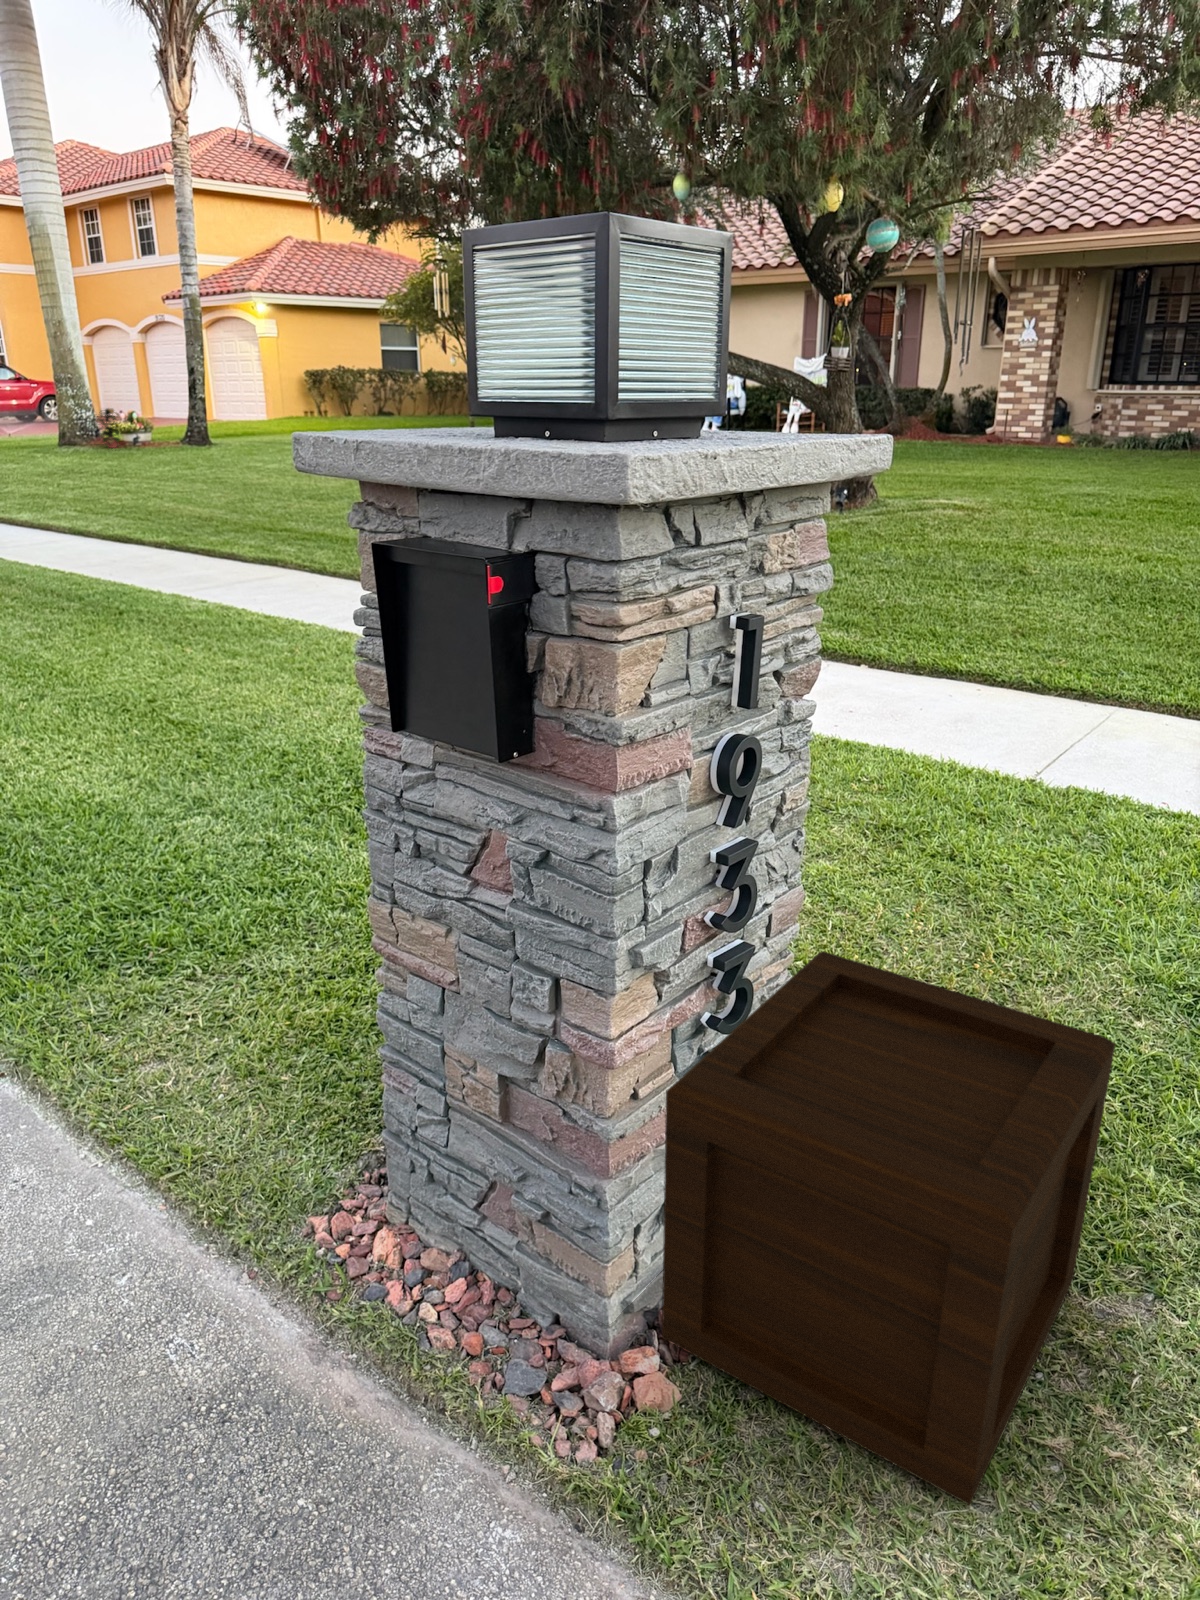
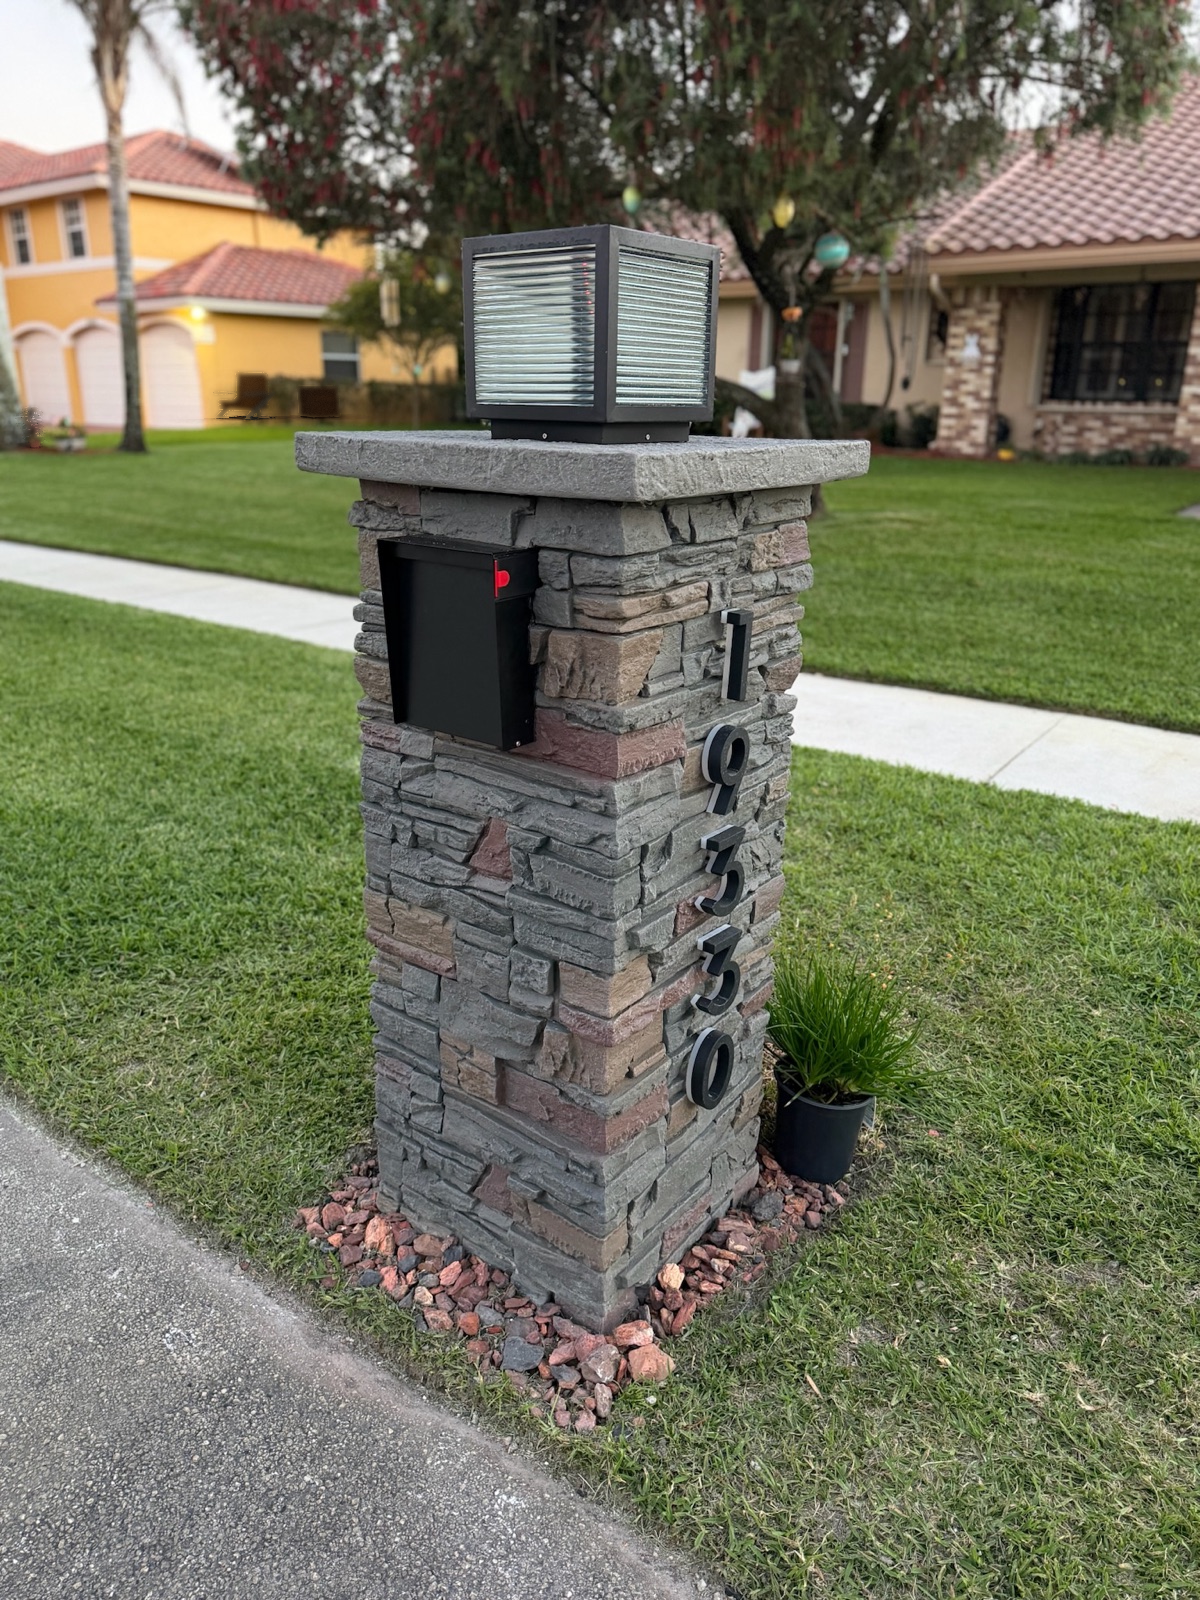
lounge chair: none [283,373,343,419] -> present [219,373,273,419]
wooden crate: present [662,951,1115,1505] -> present [298,386,340,418]

